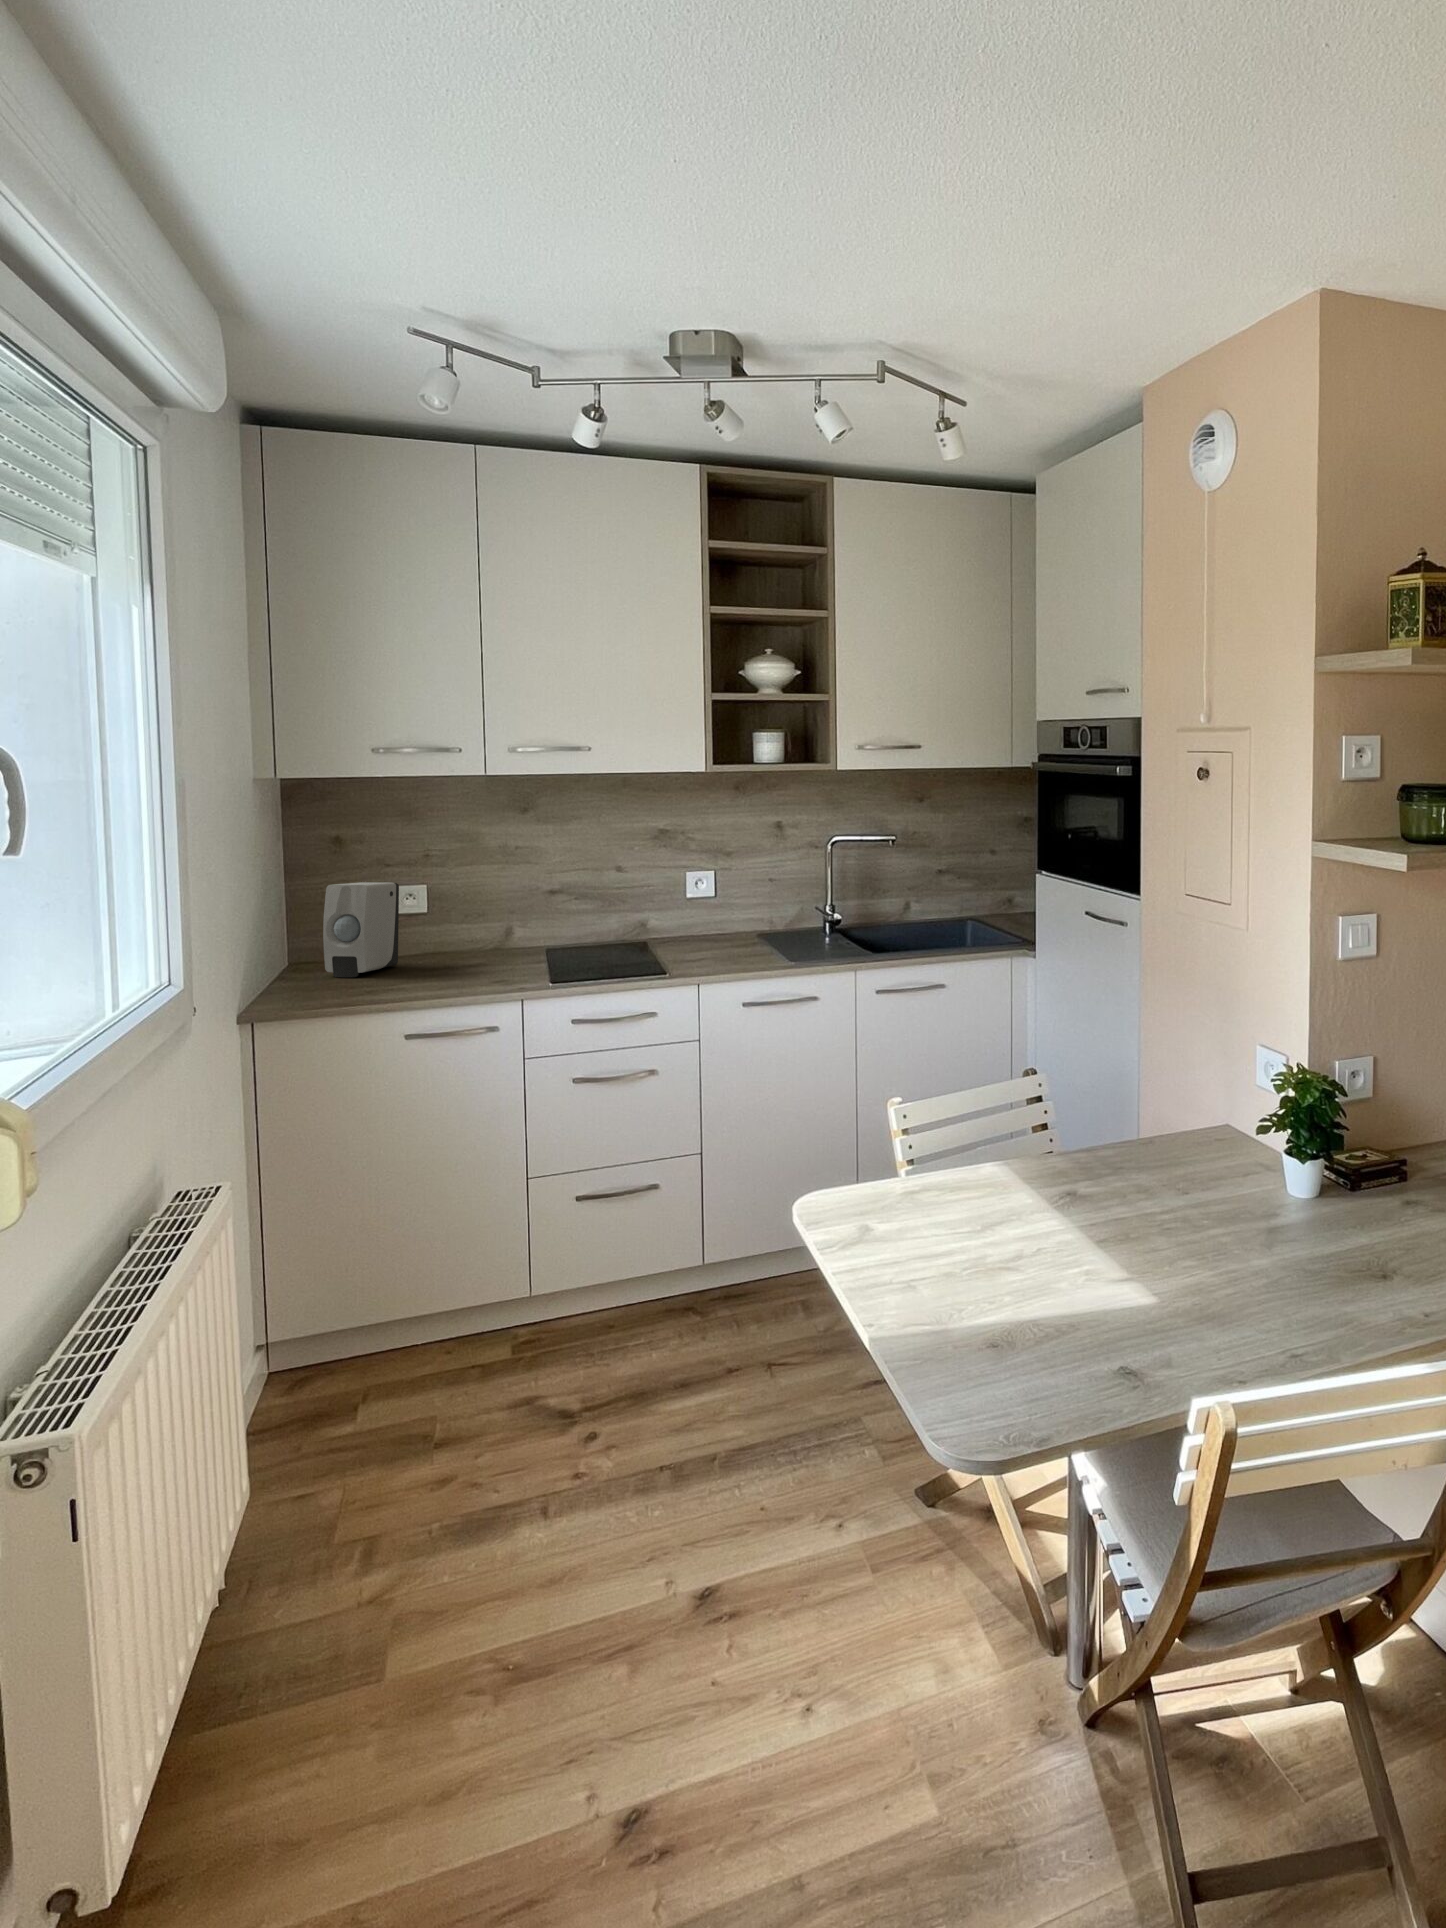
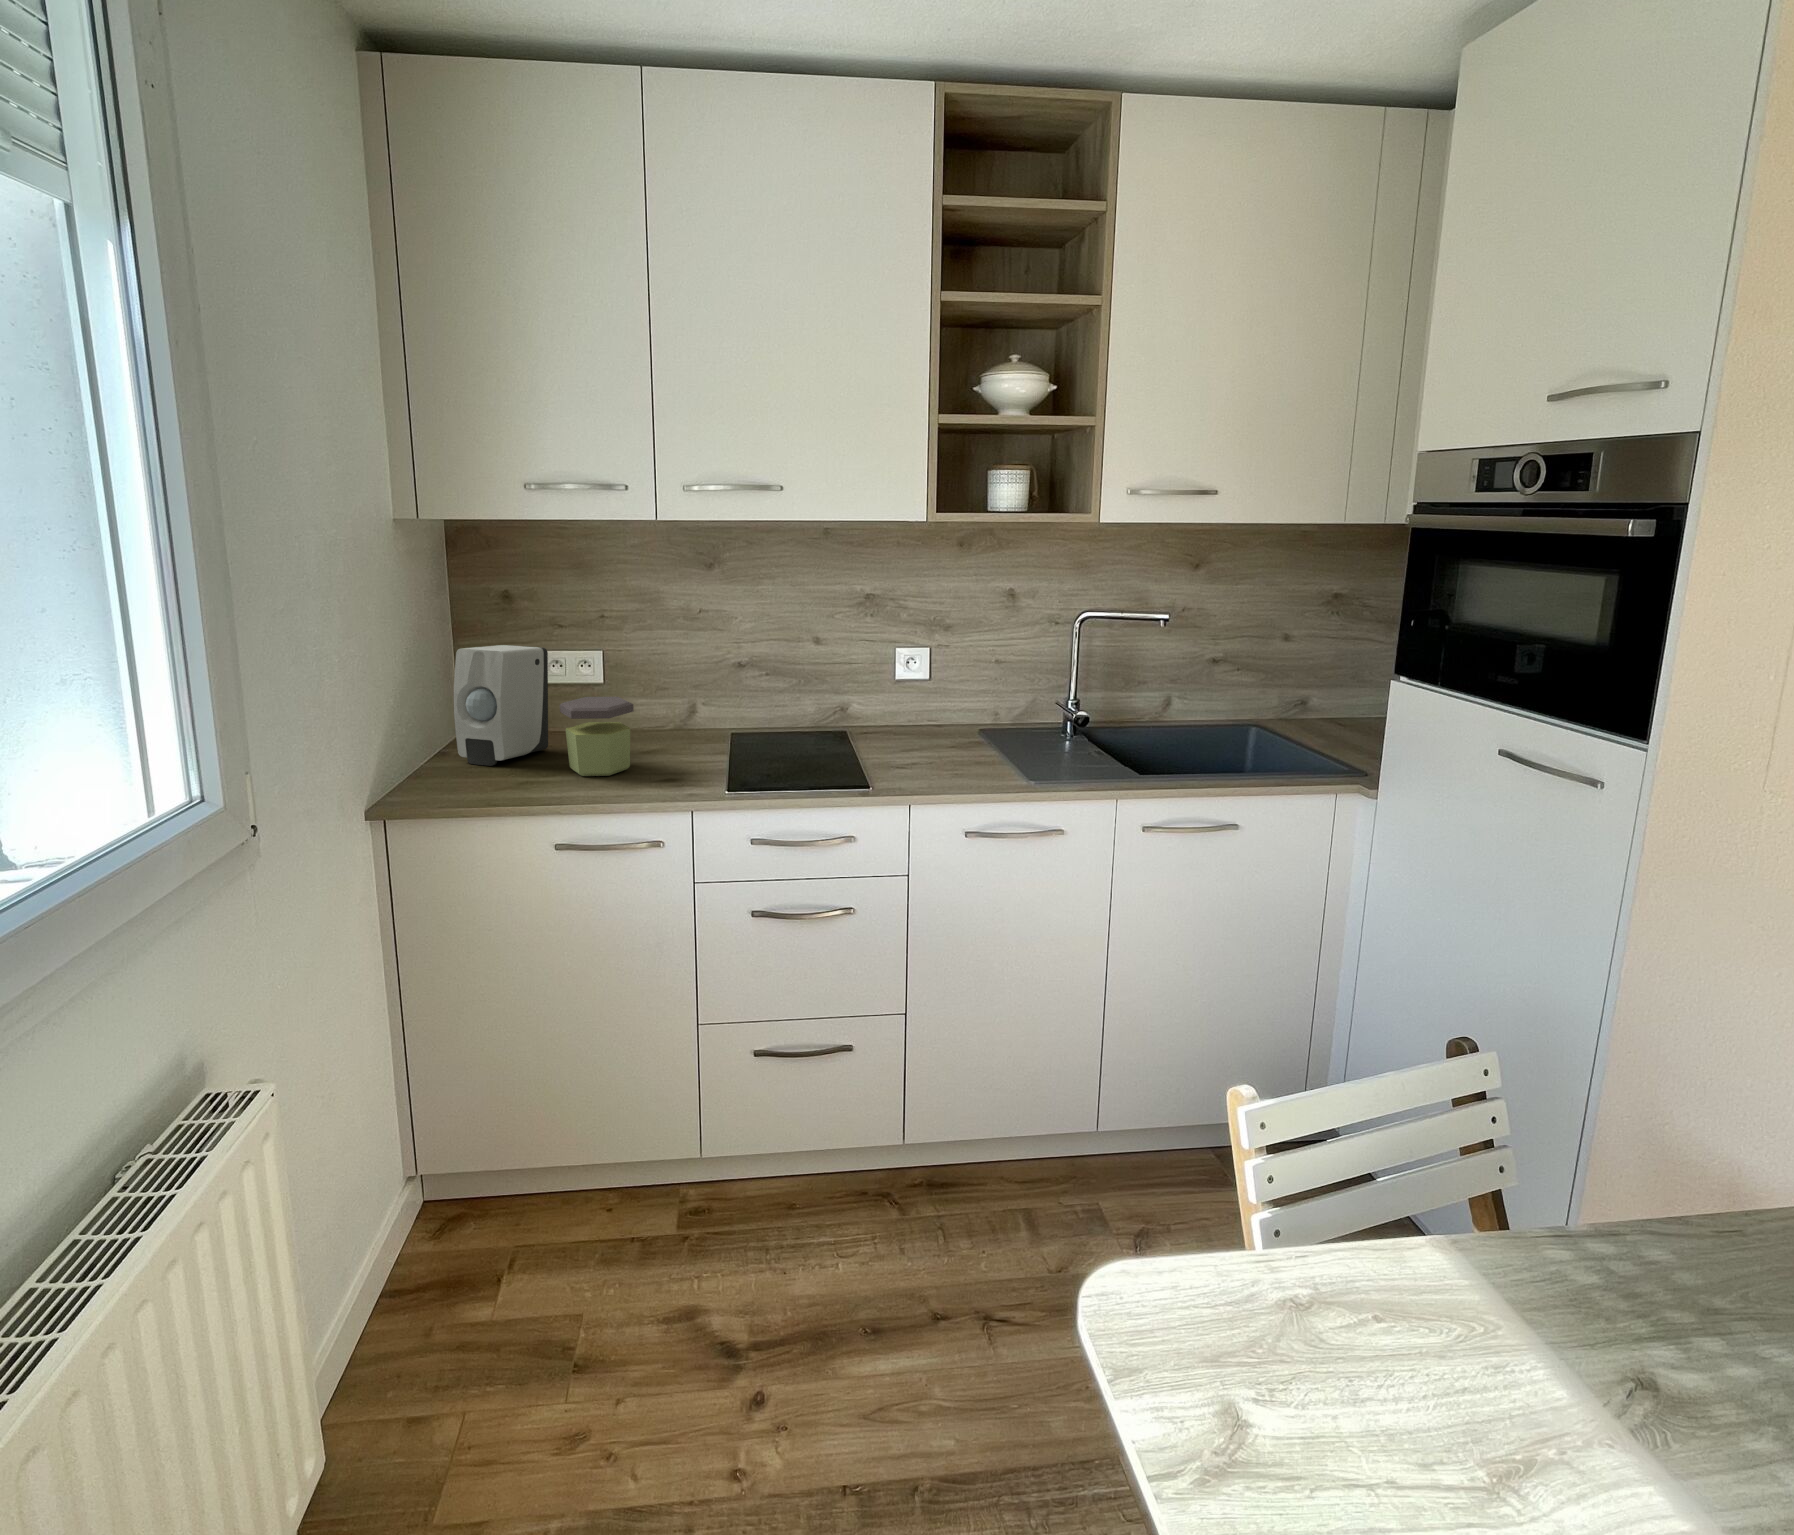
jar: none [414,917,474,980] -> present [560,697,634,776]

